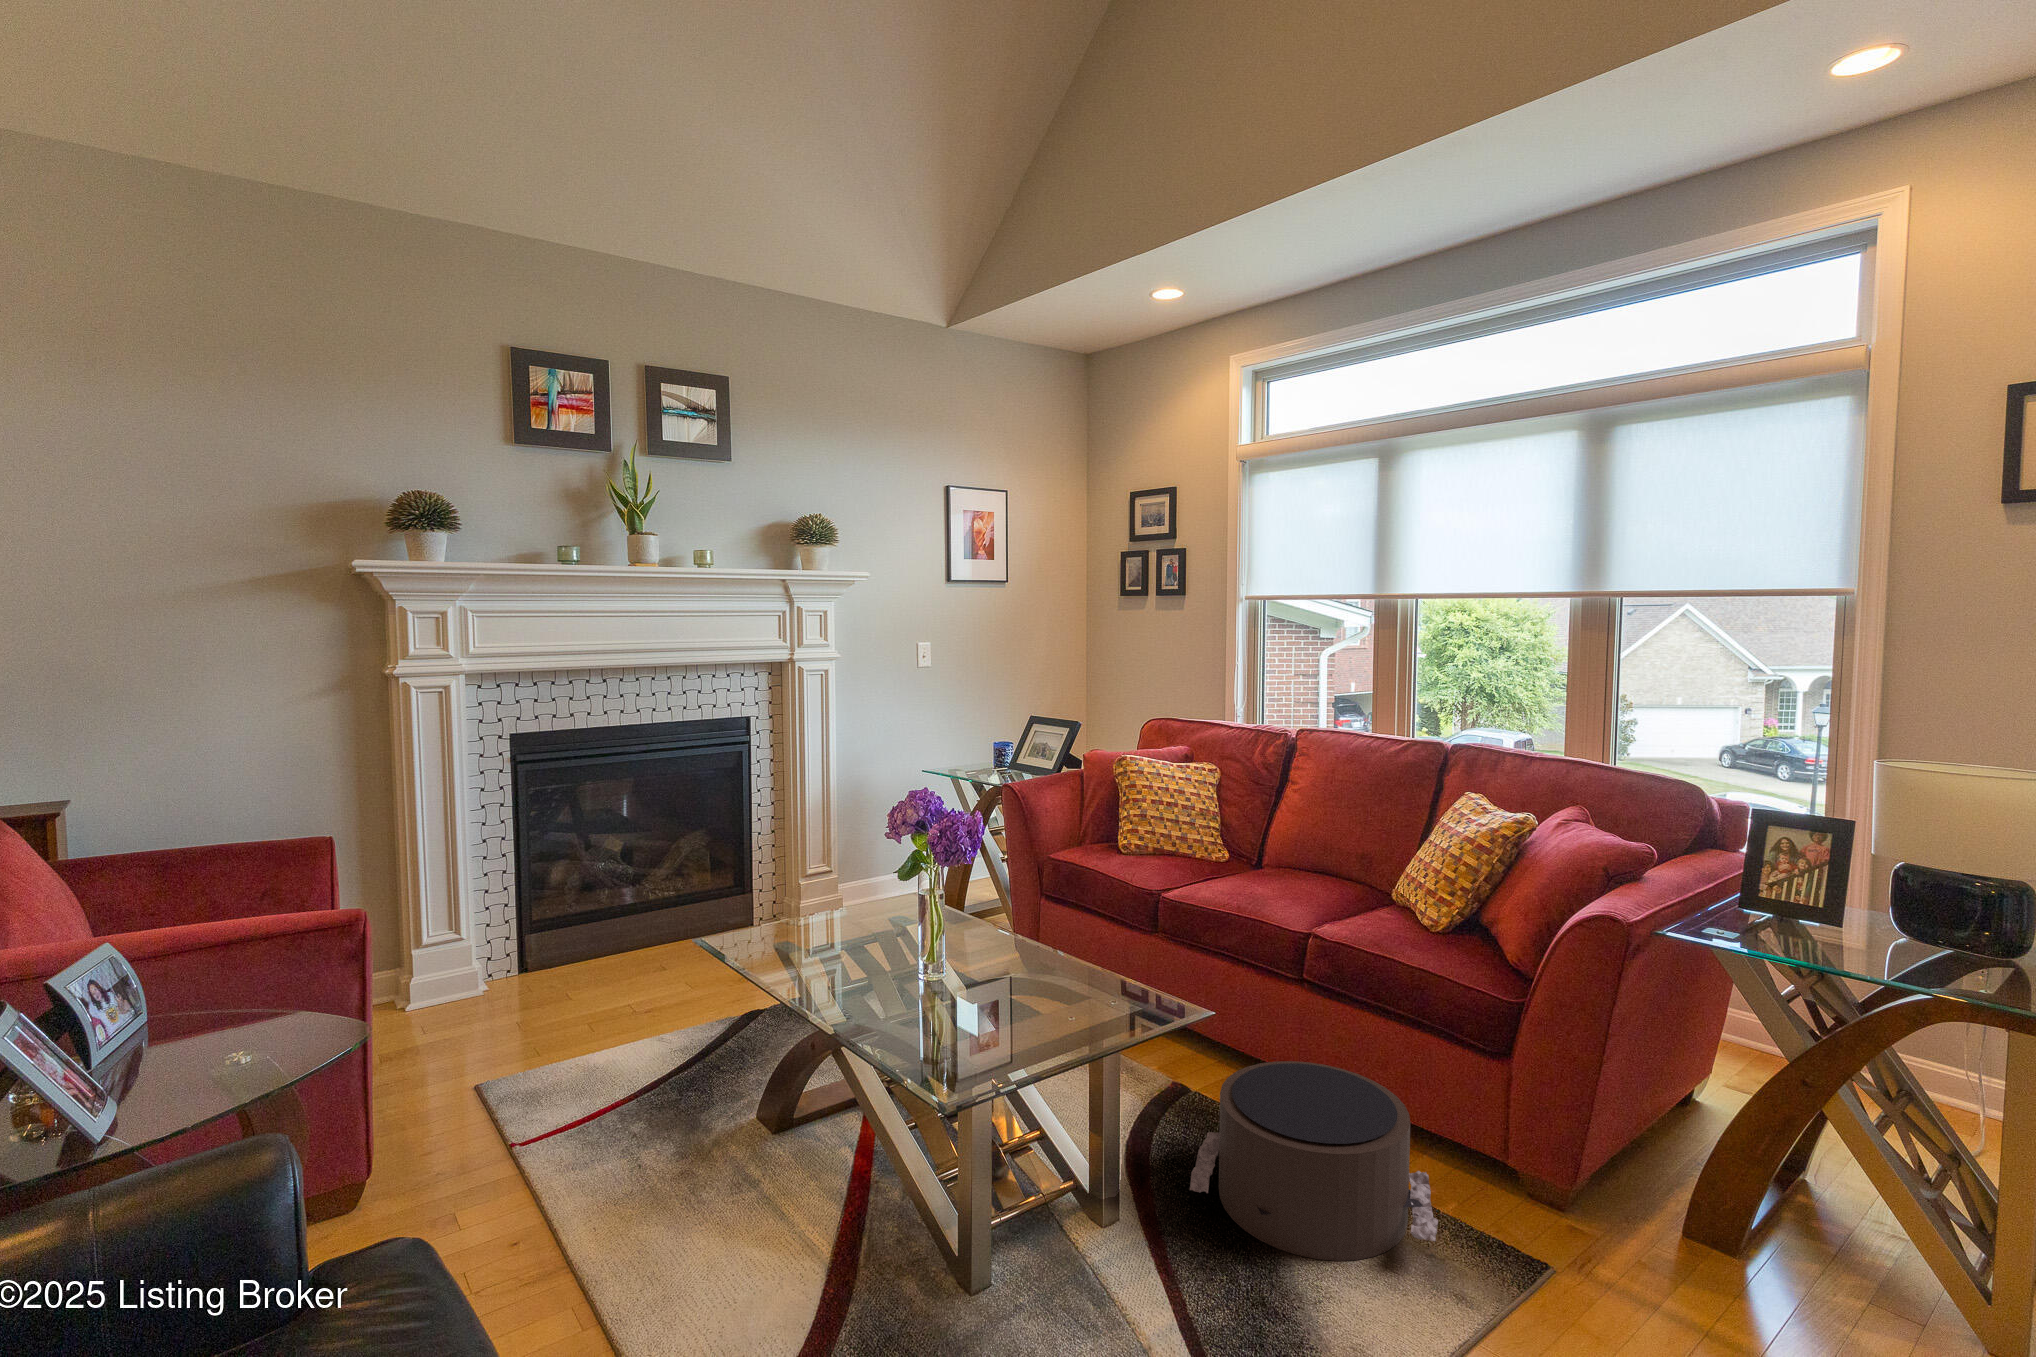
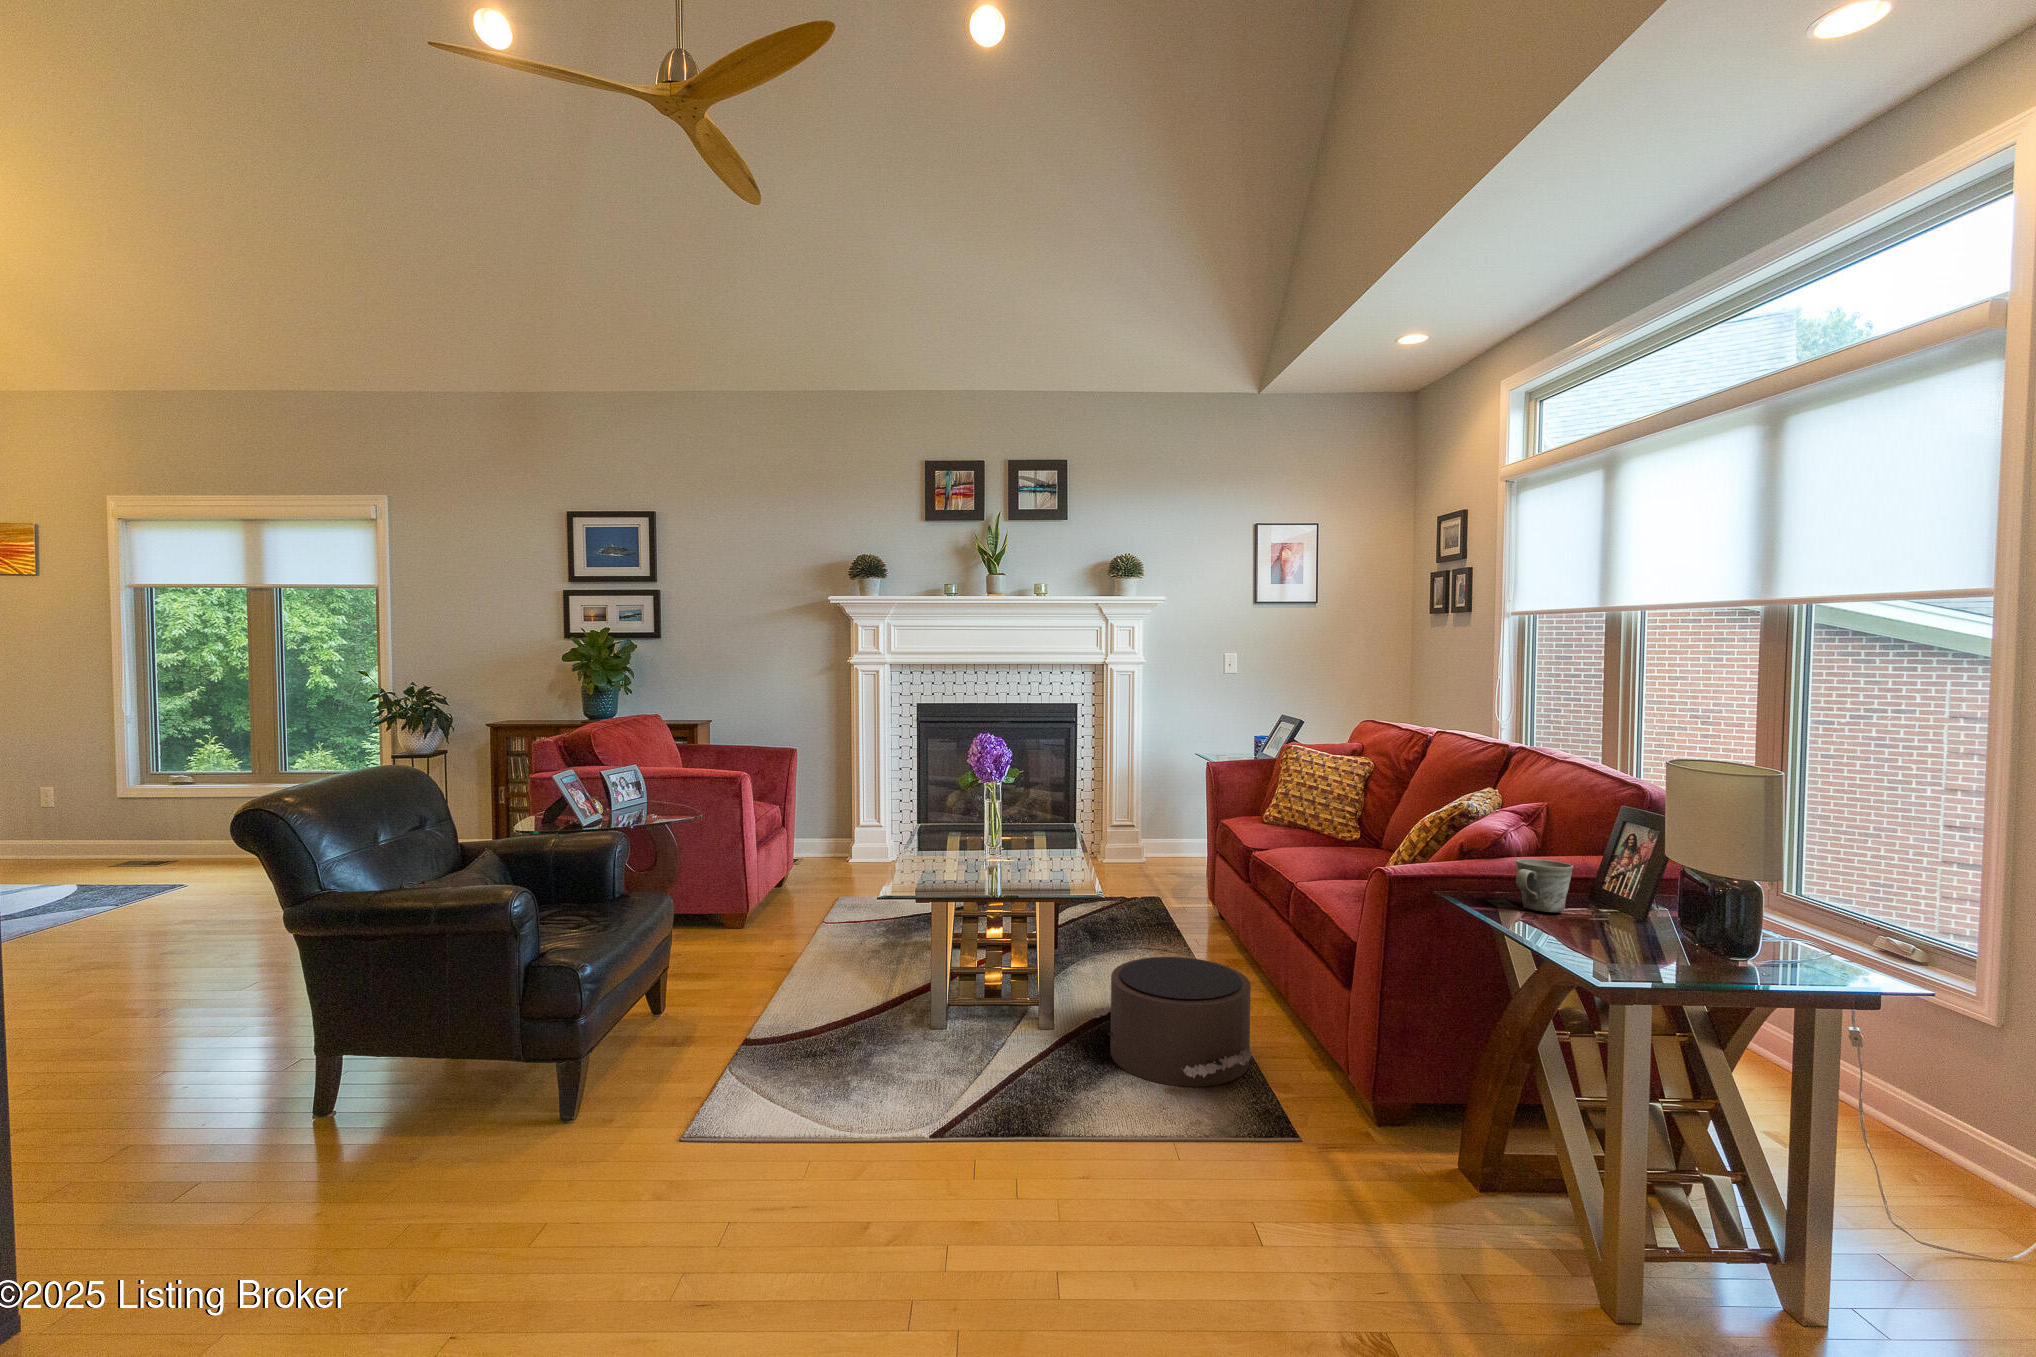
mug: none [1851,896,1923,956] -> present [1516,859,1573,912]

